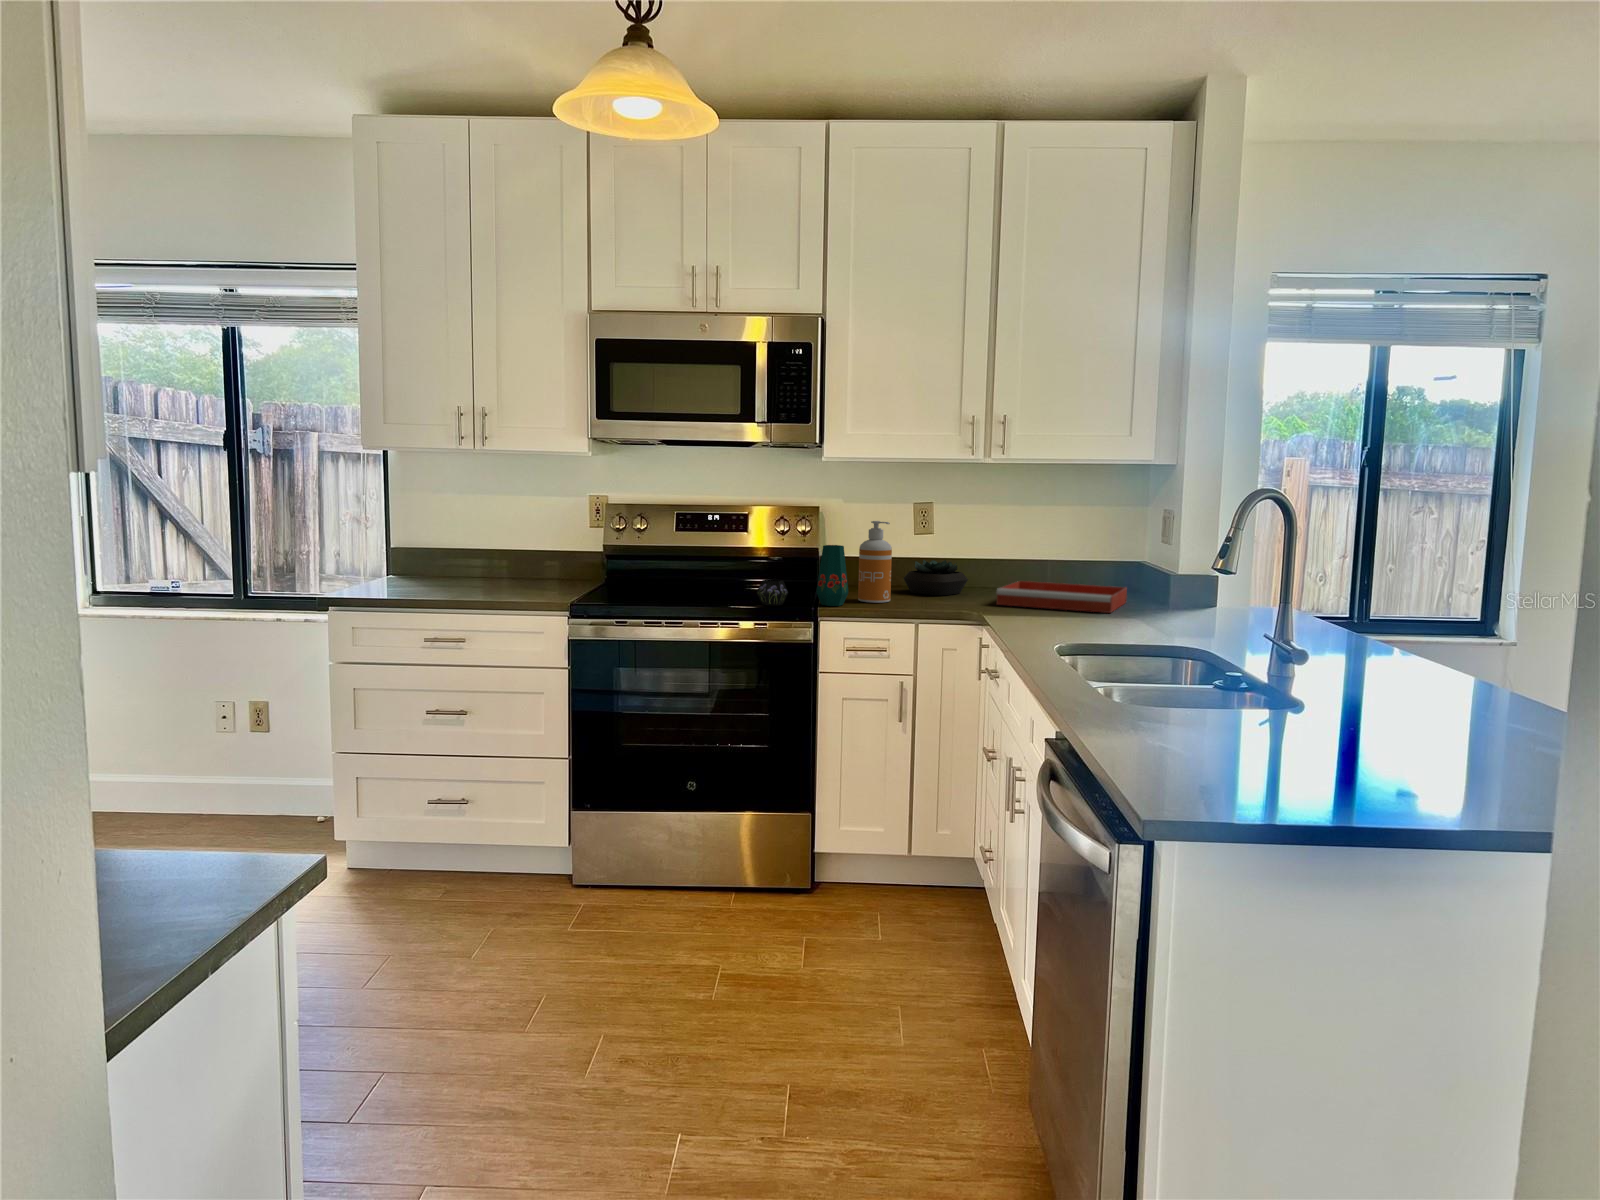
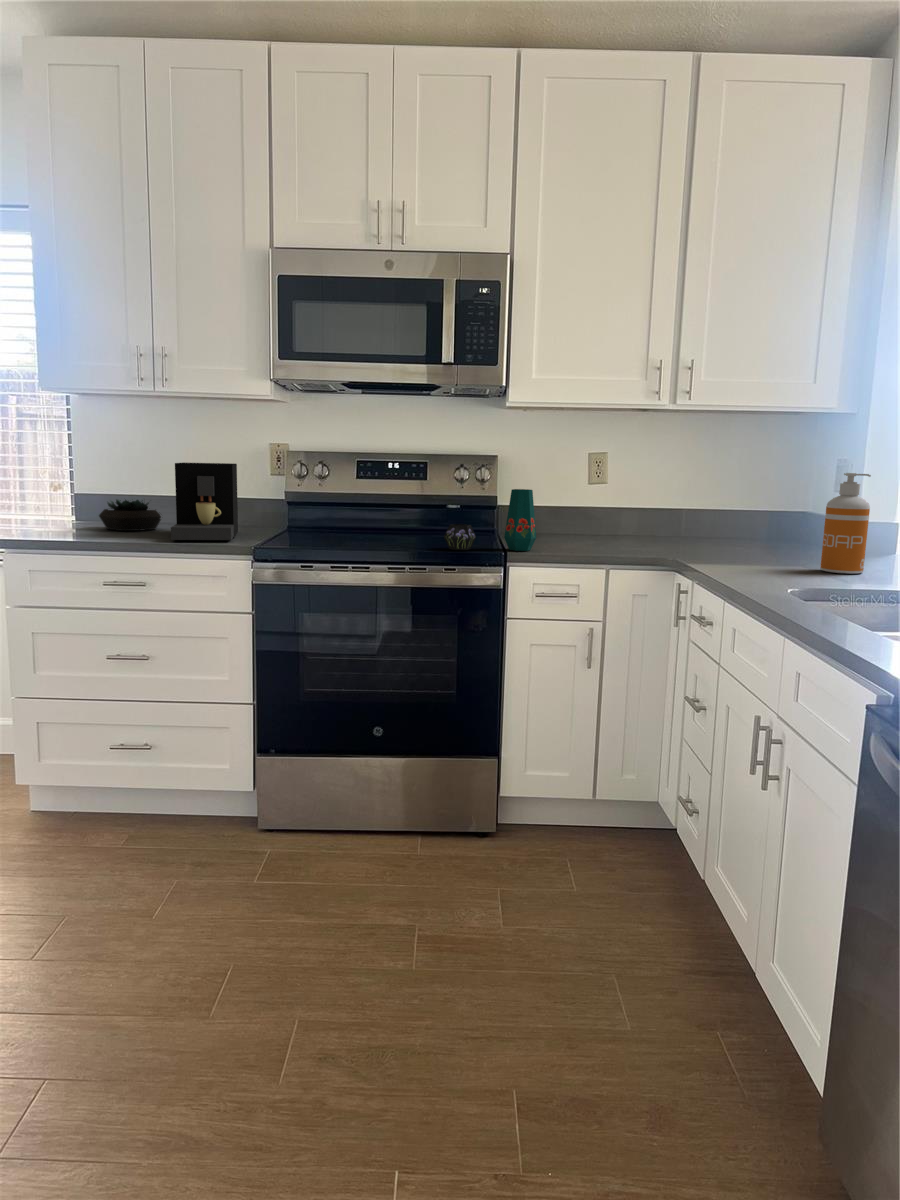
coffee maker: none [490,516,557,596] -> present [171,463,238,540]
soap dispenser: present [858,521,892,603] -> present [820,473,871,574]
succulent plant: present [904,560,968,595] -> present [99,500,161,531]
tray: present [996,581,1127,613] -> none [683,529,809,558]

